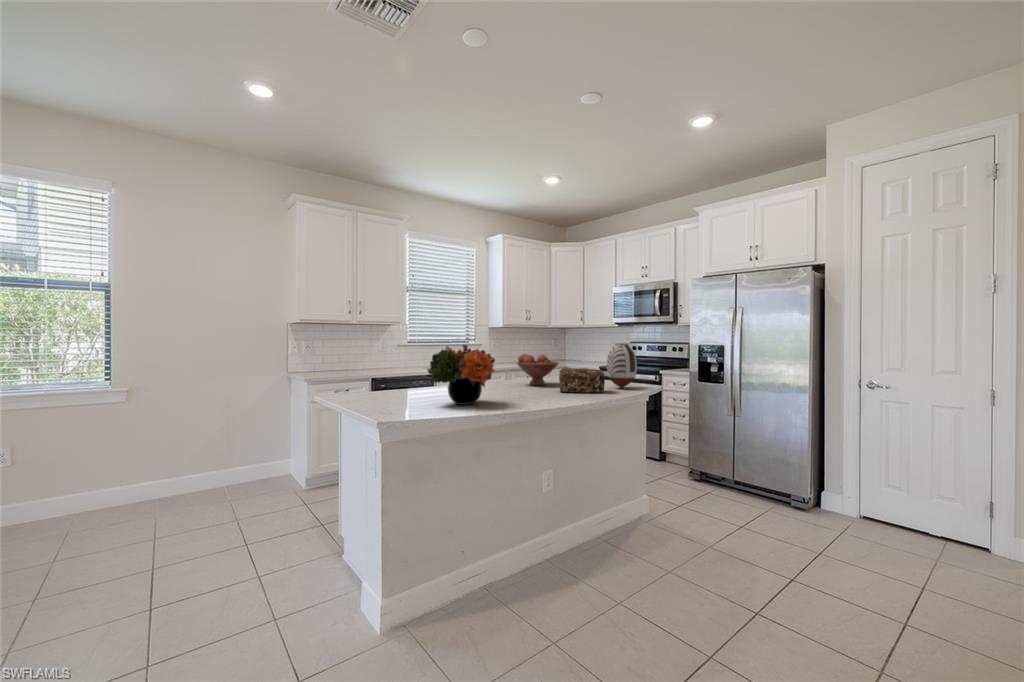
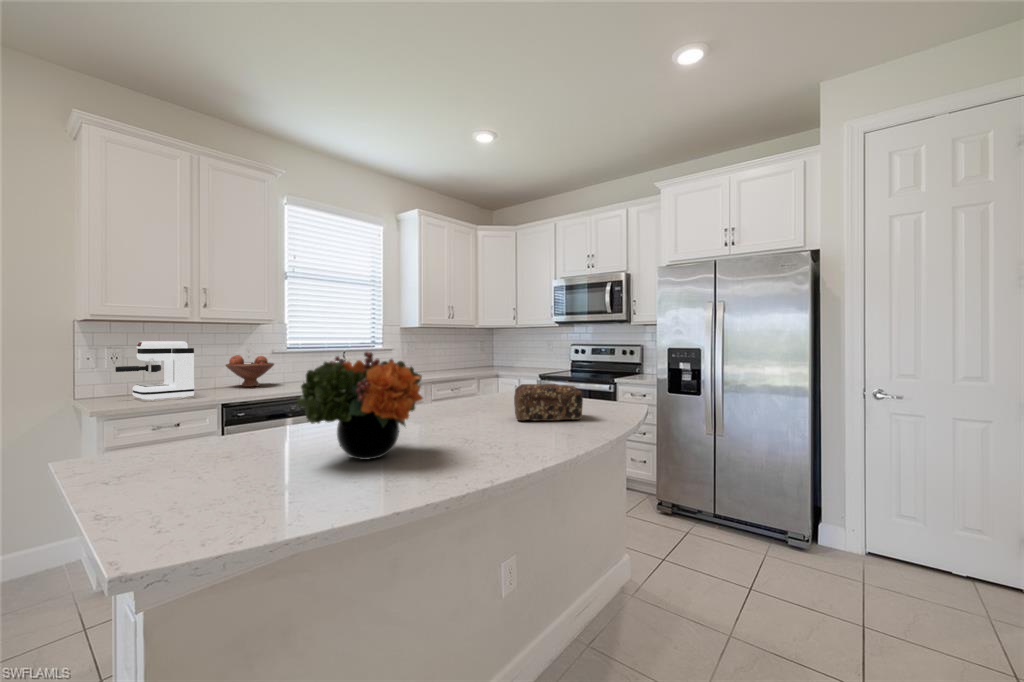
coffee maker: none [309,338,354,376] -> present [115,341,194,401]
vase: present [607,343,637,388] -> none [577,347,618,410]
fruit bowl: present [517,354,558,385] -> present [226,355,274,387]

